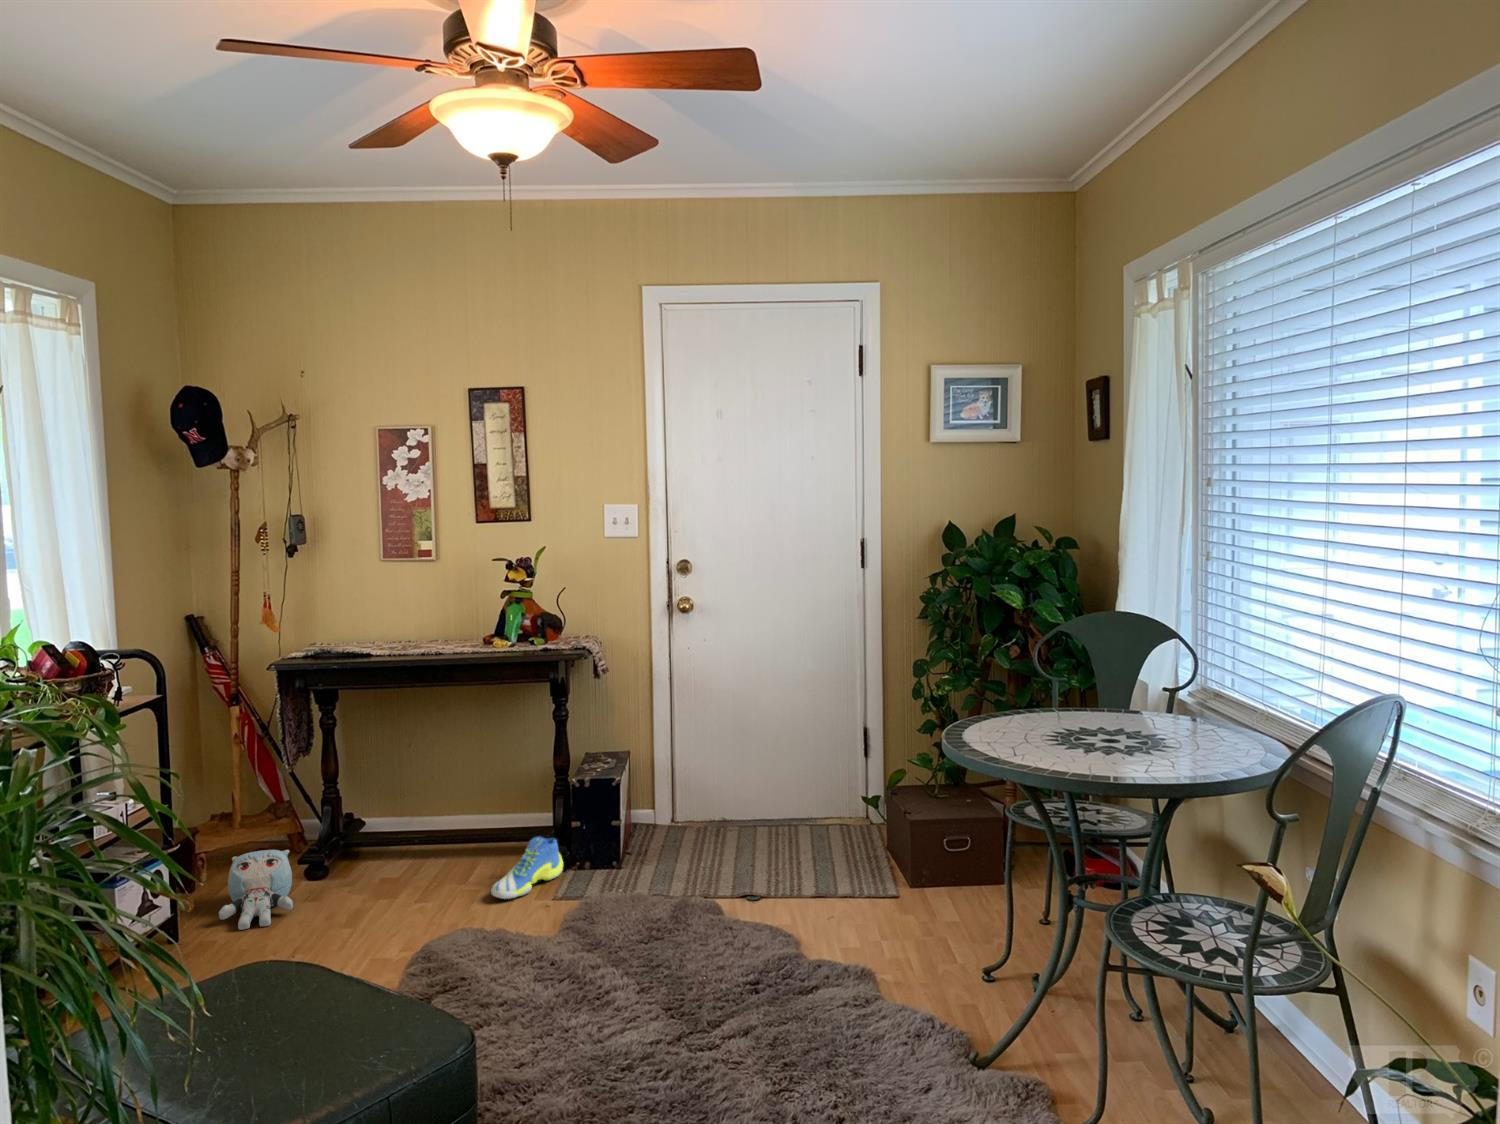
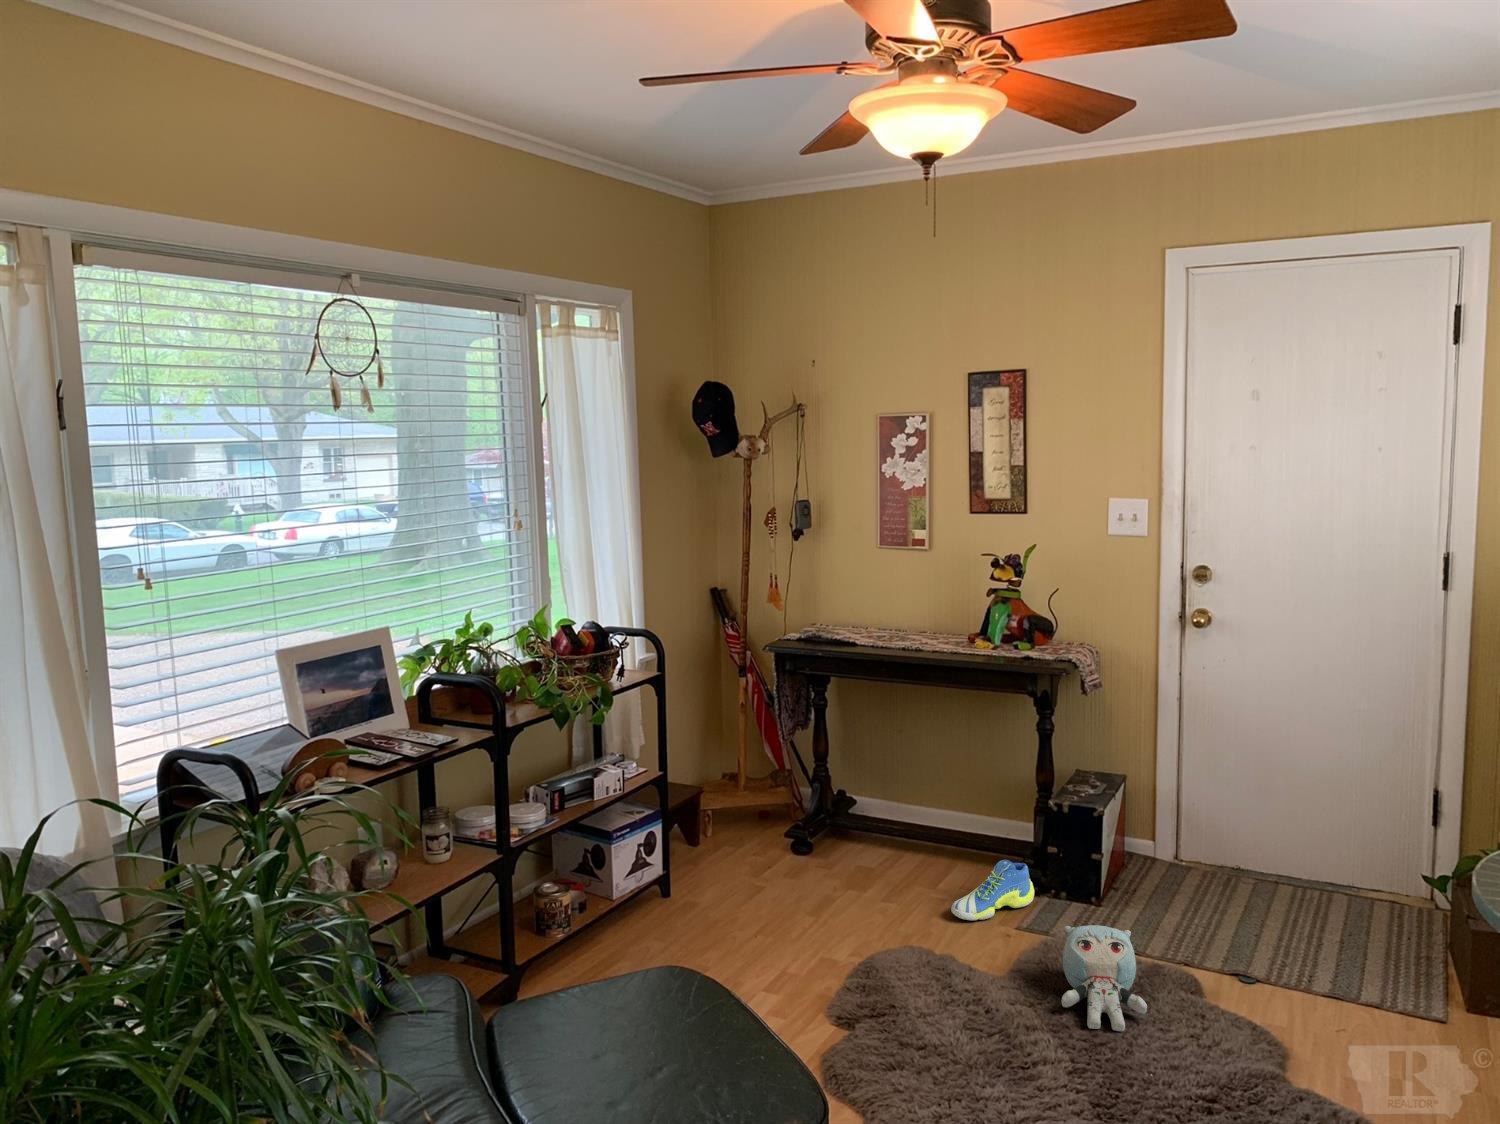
plush toy: present [219,850,293,930] -> present [1061,925,1147,1031]

